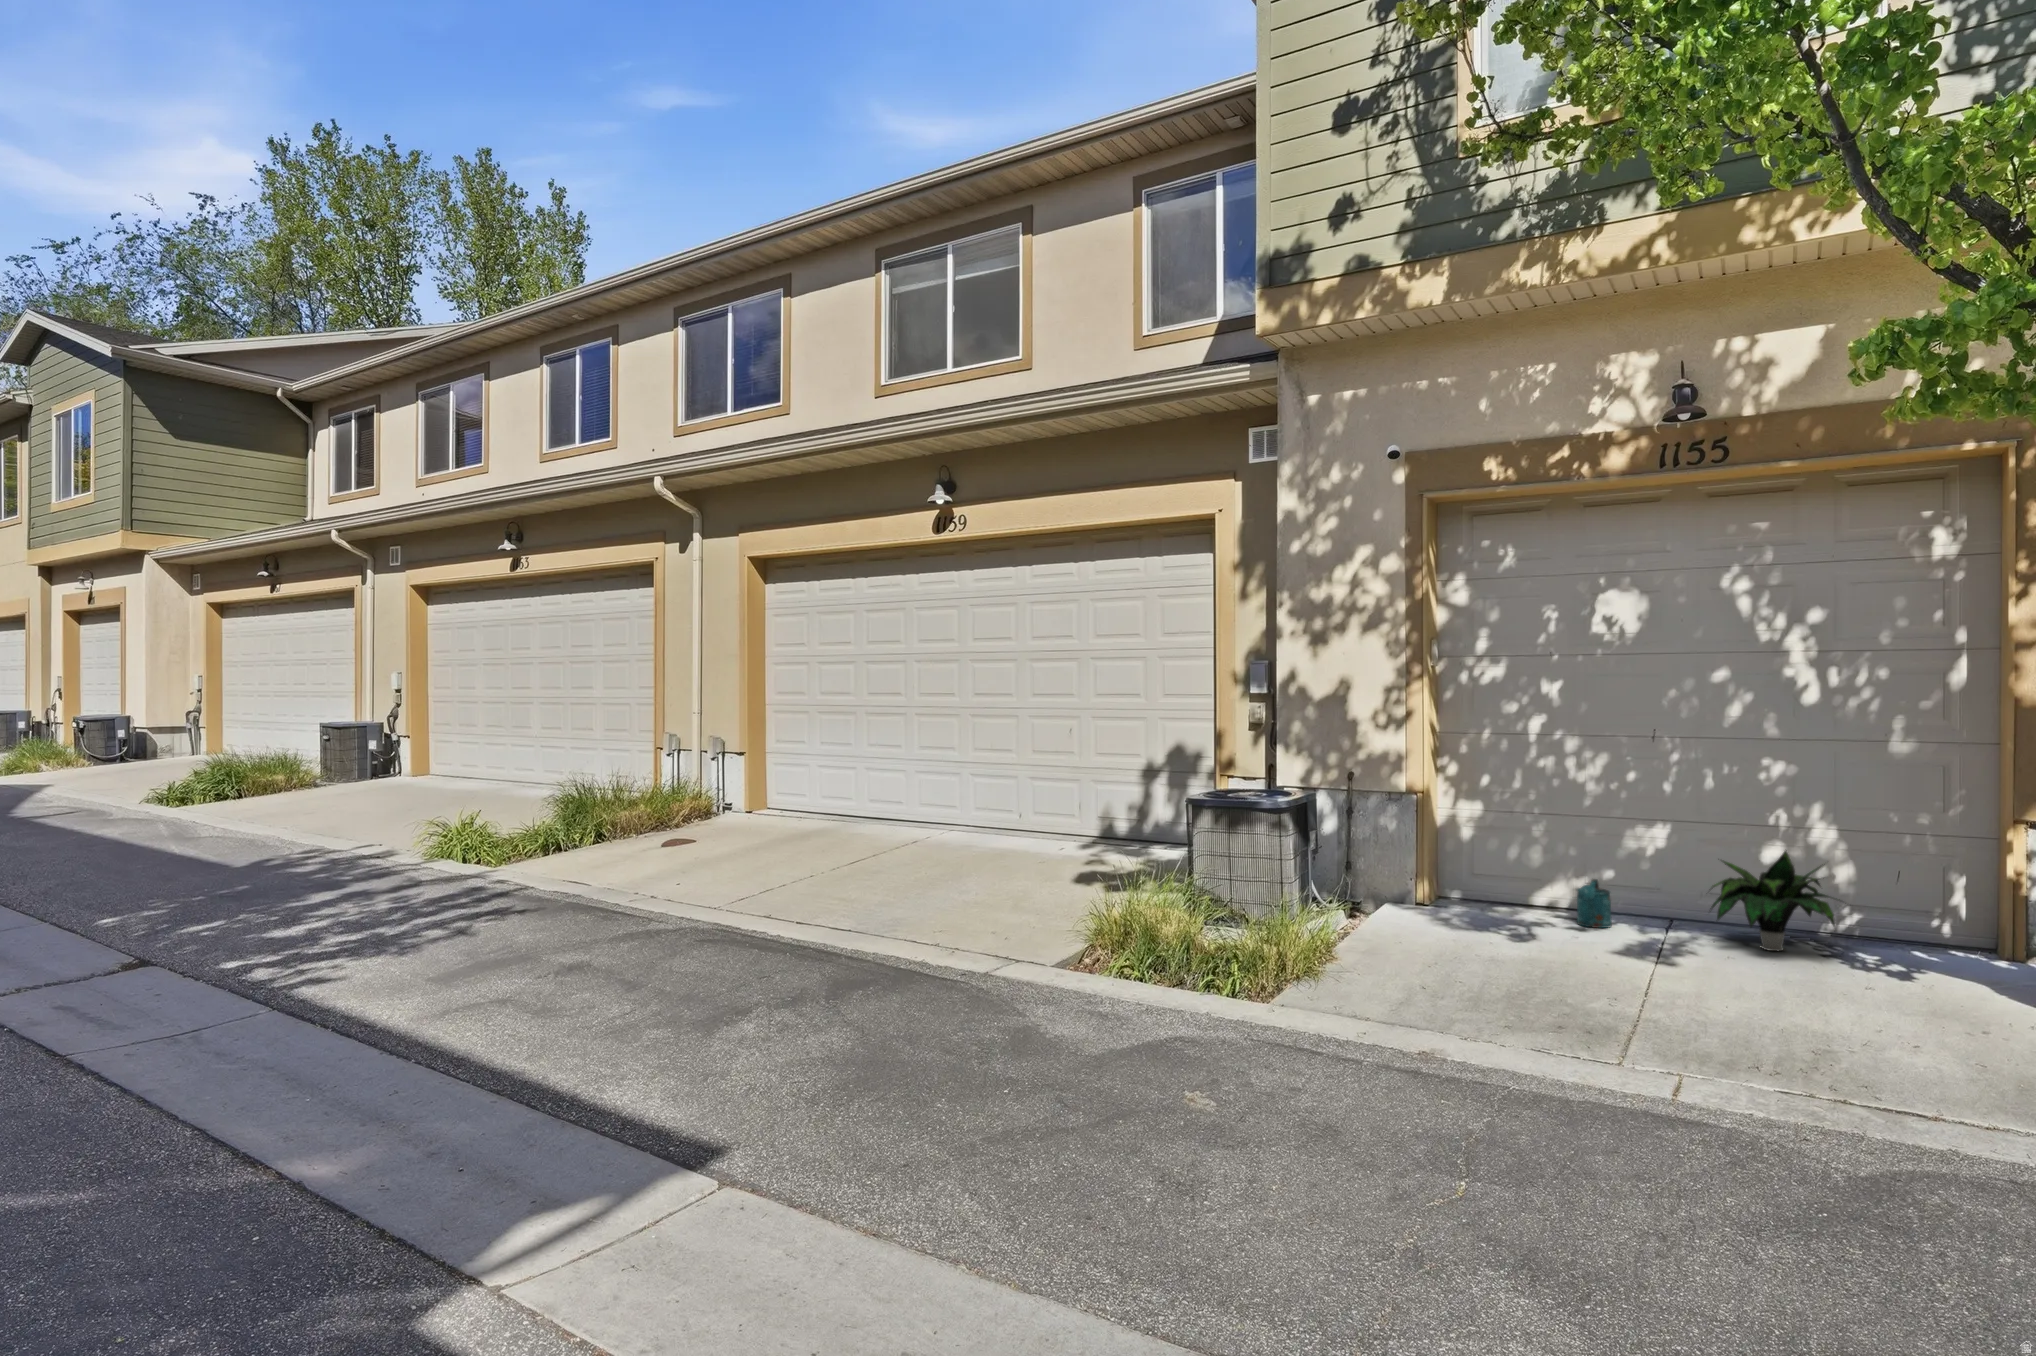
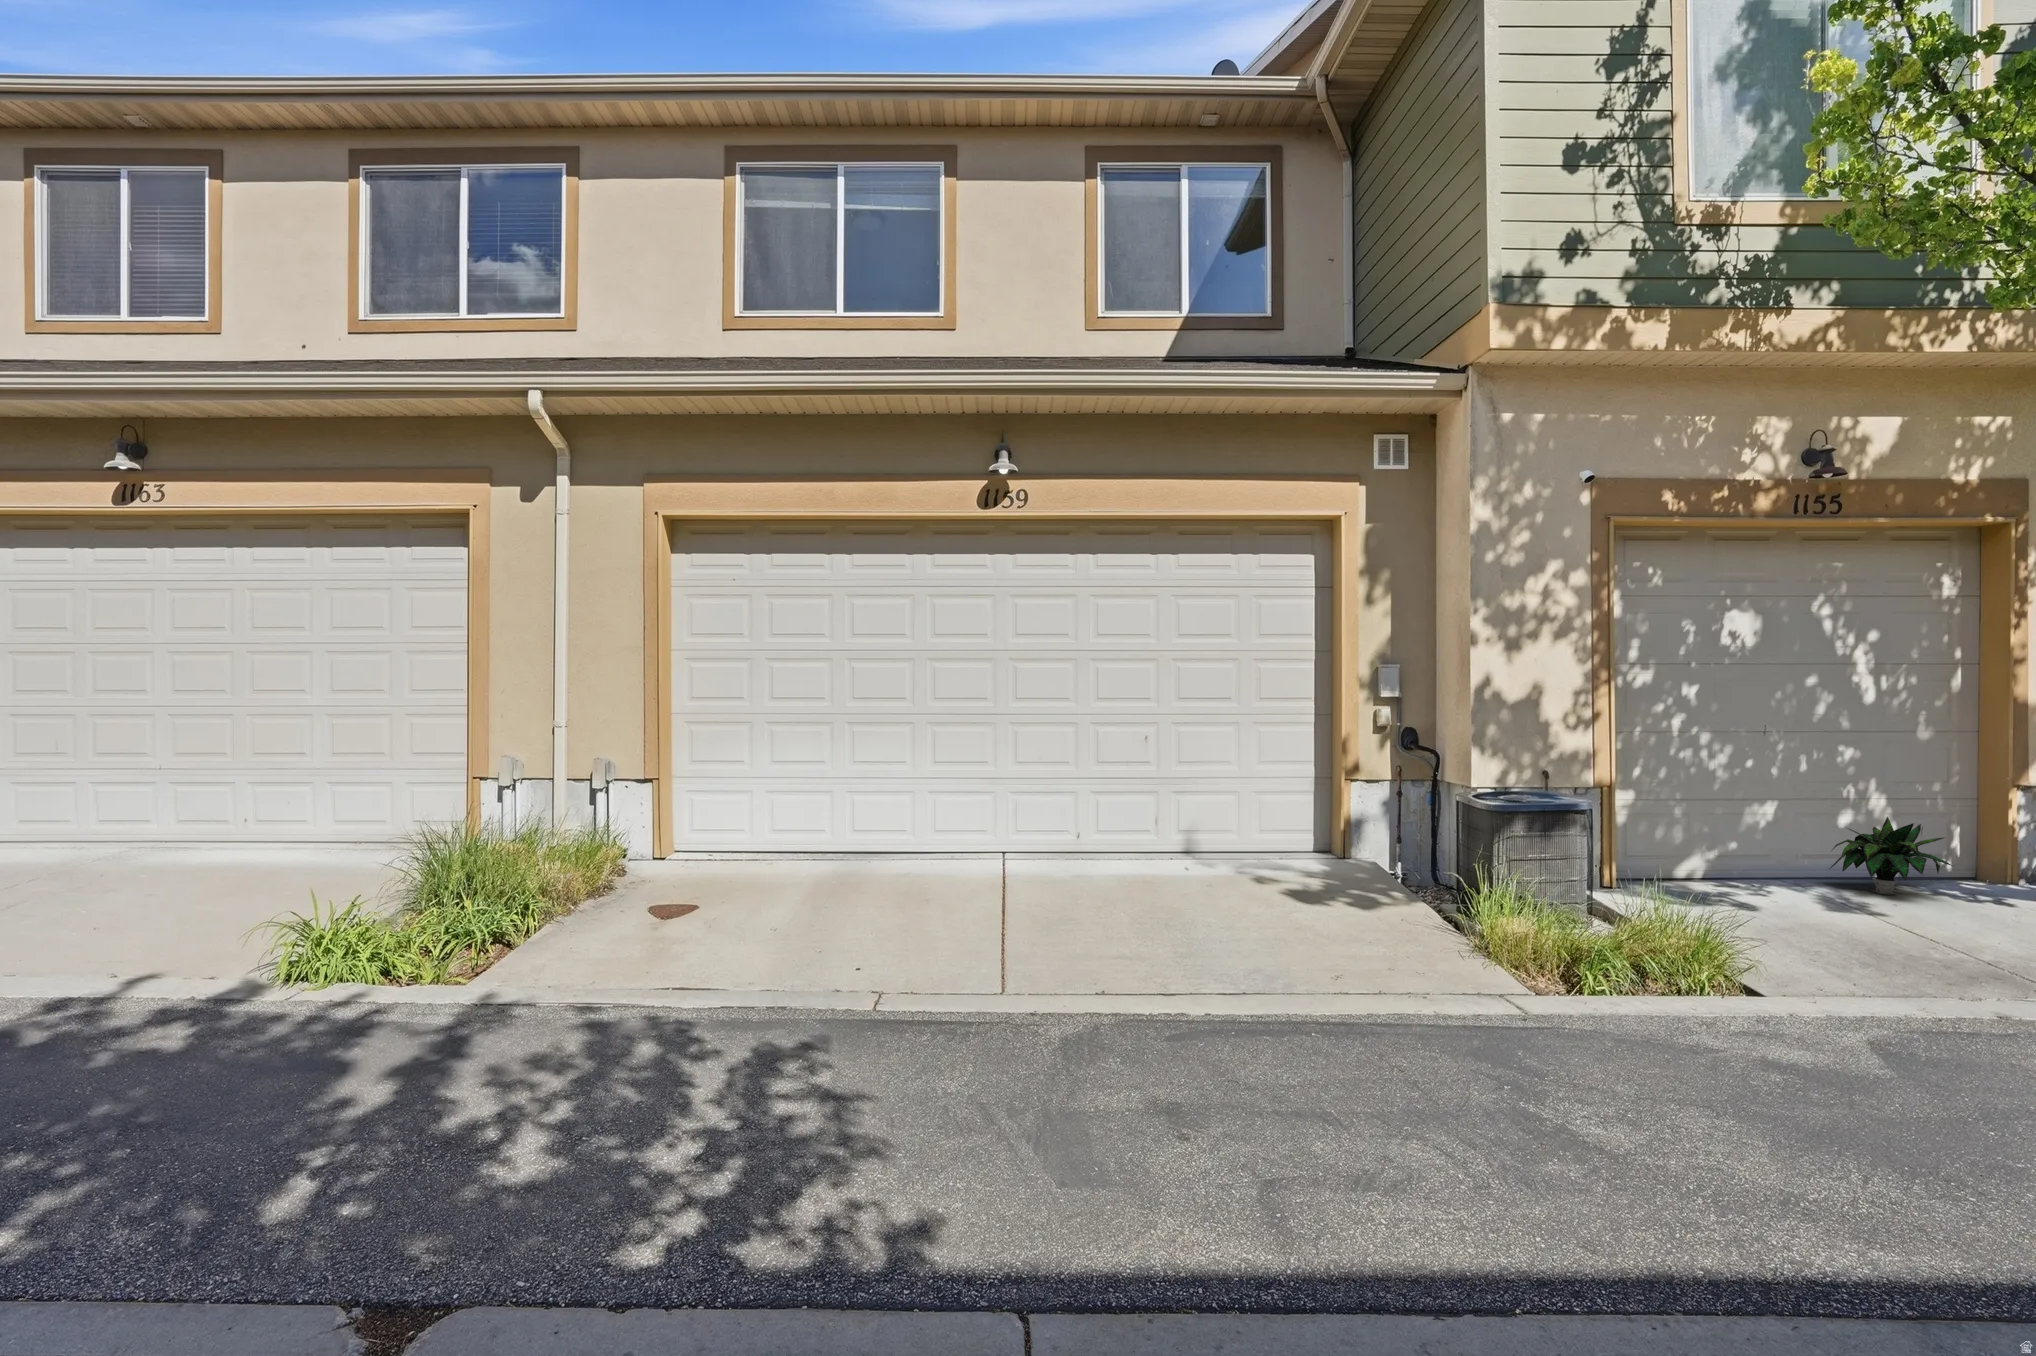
watering can: present [1577,879,1612,928] -> none [1726,848,1772,889]

